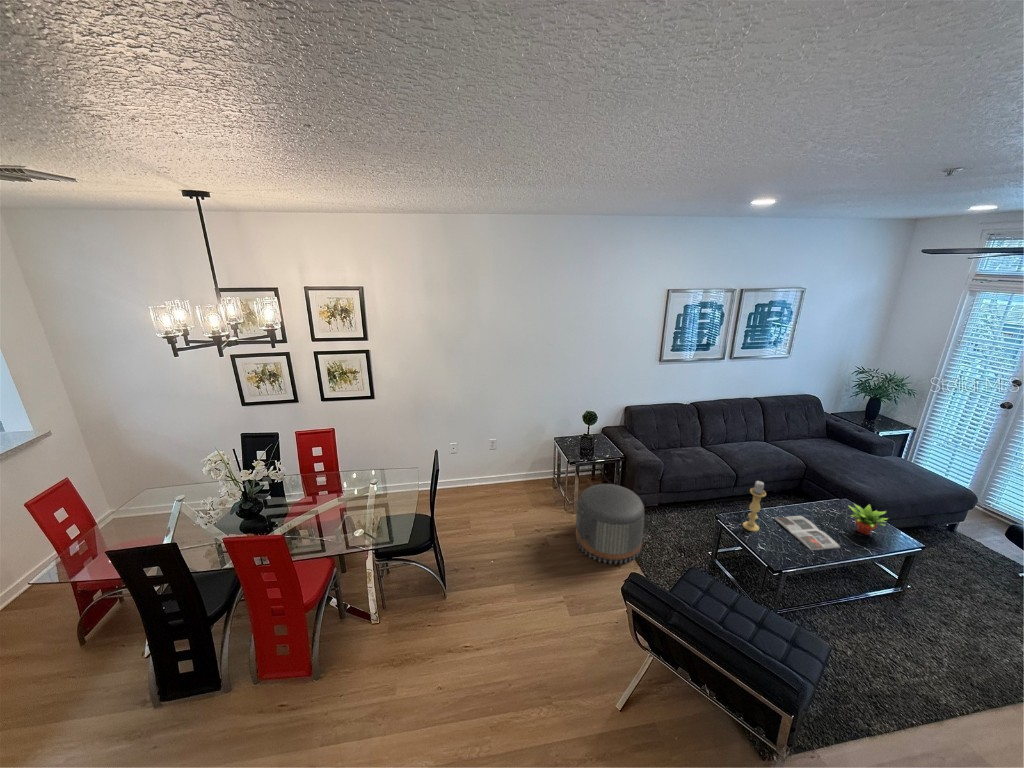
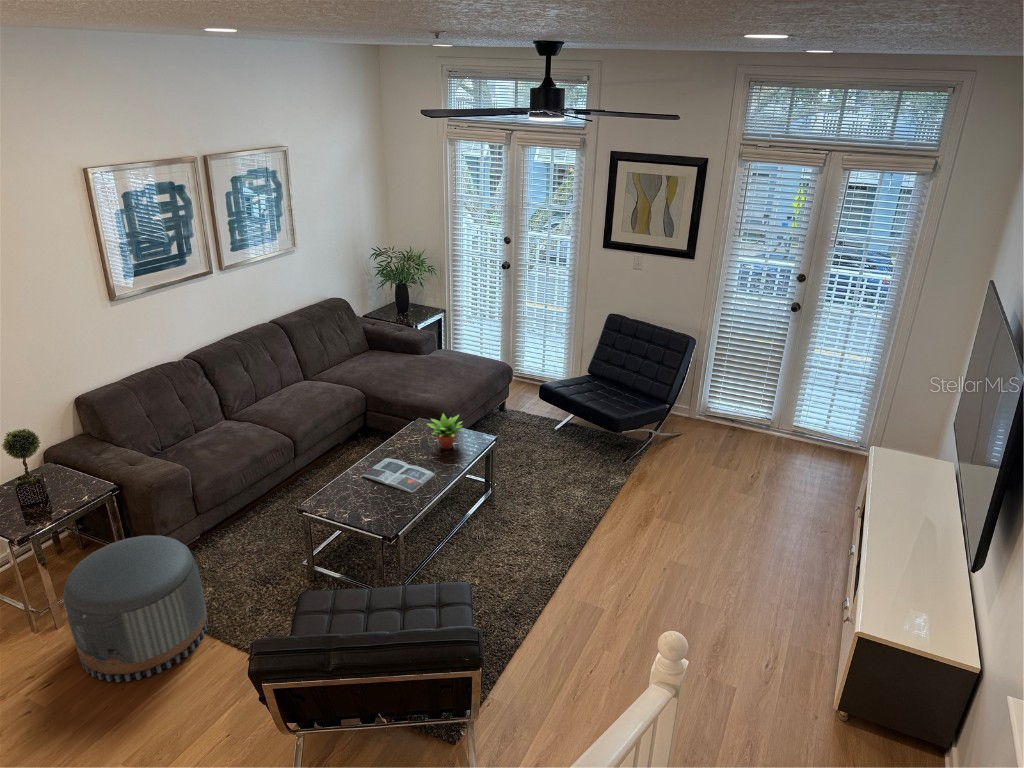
candle holder: present [743,481,766,532] -> none [328,436,353,506]

